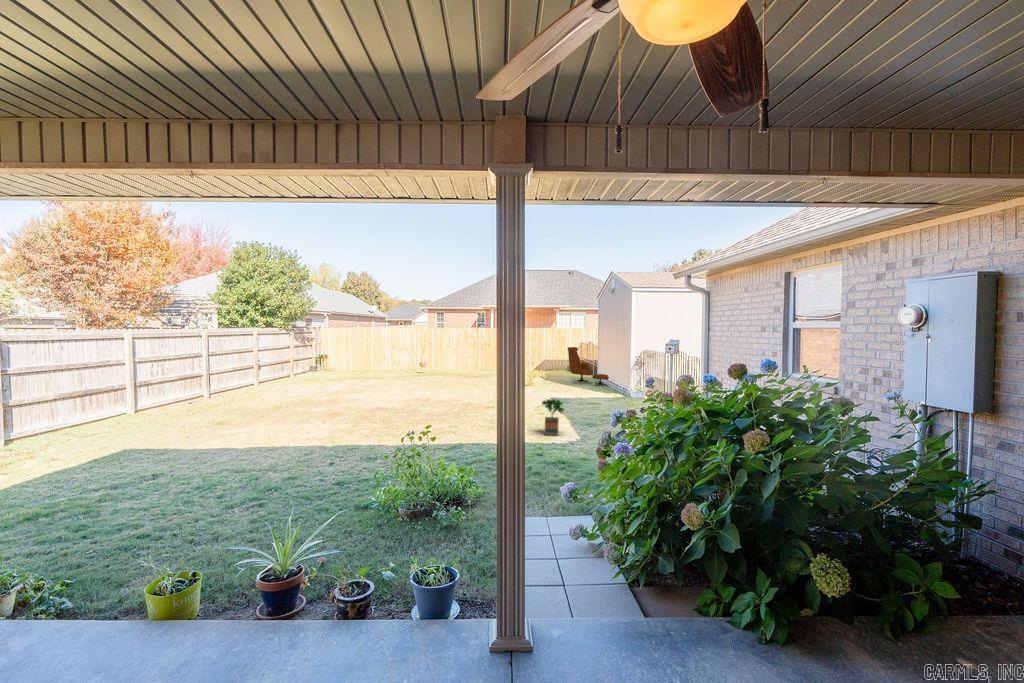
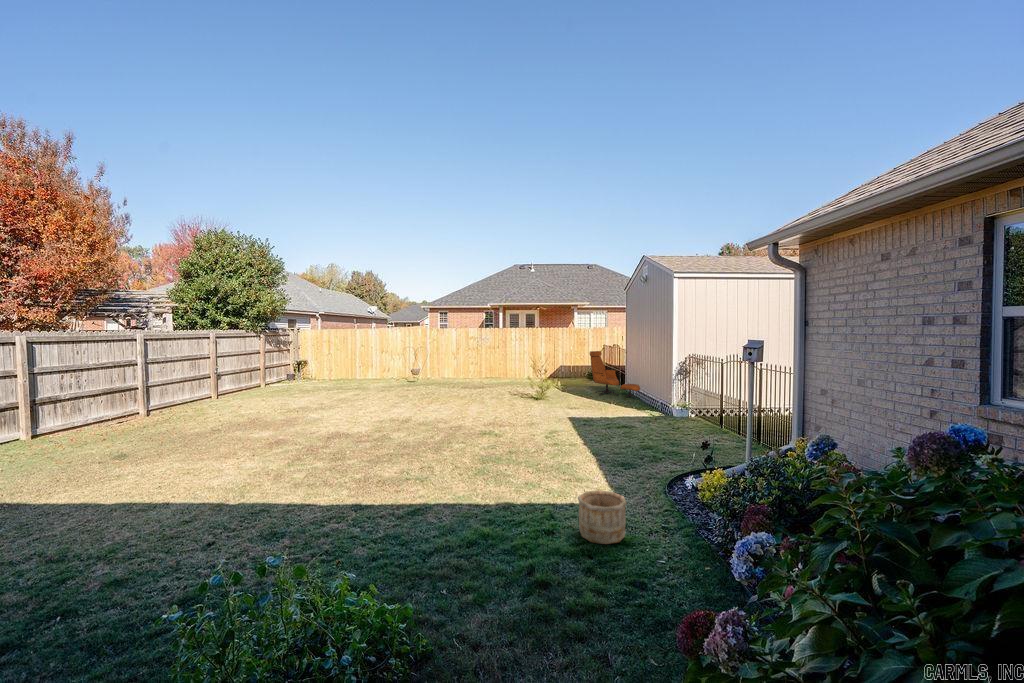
potted tree: present [542,399,564,436] -> none [565,423,599,475]
wooden bucket: none [545,438,577,471] -> present [578,490,627,544]

